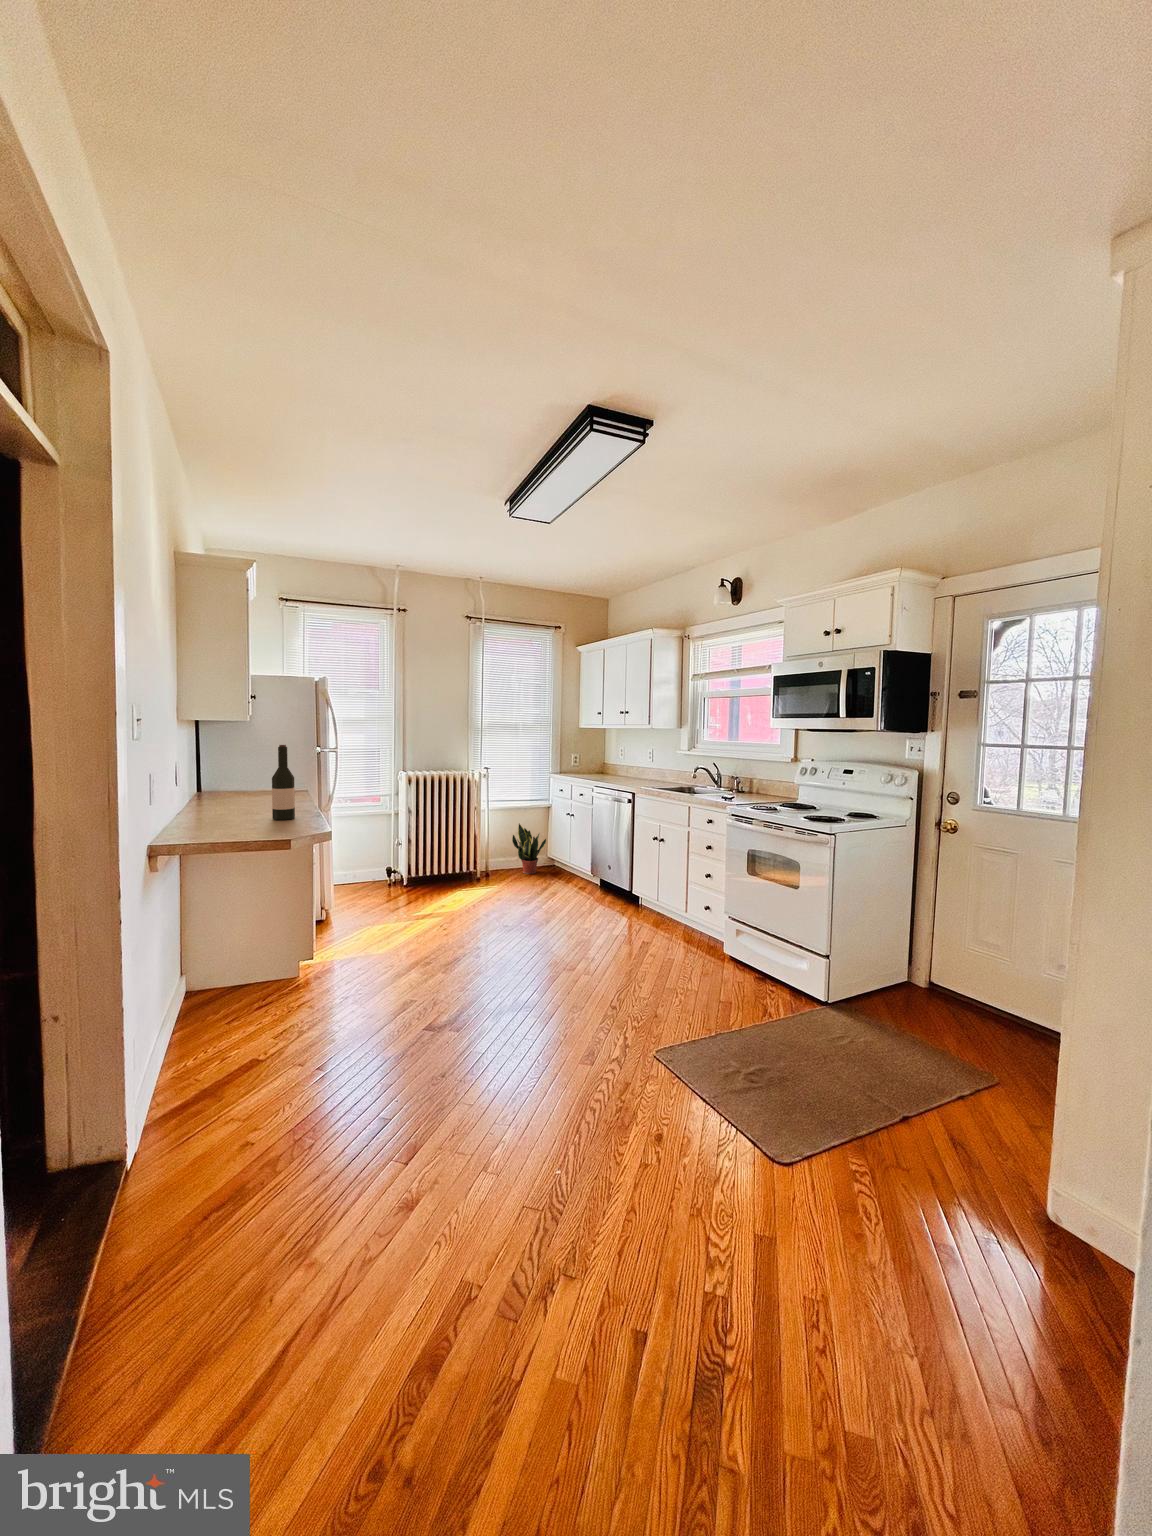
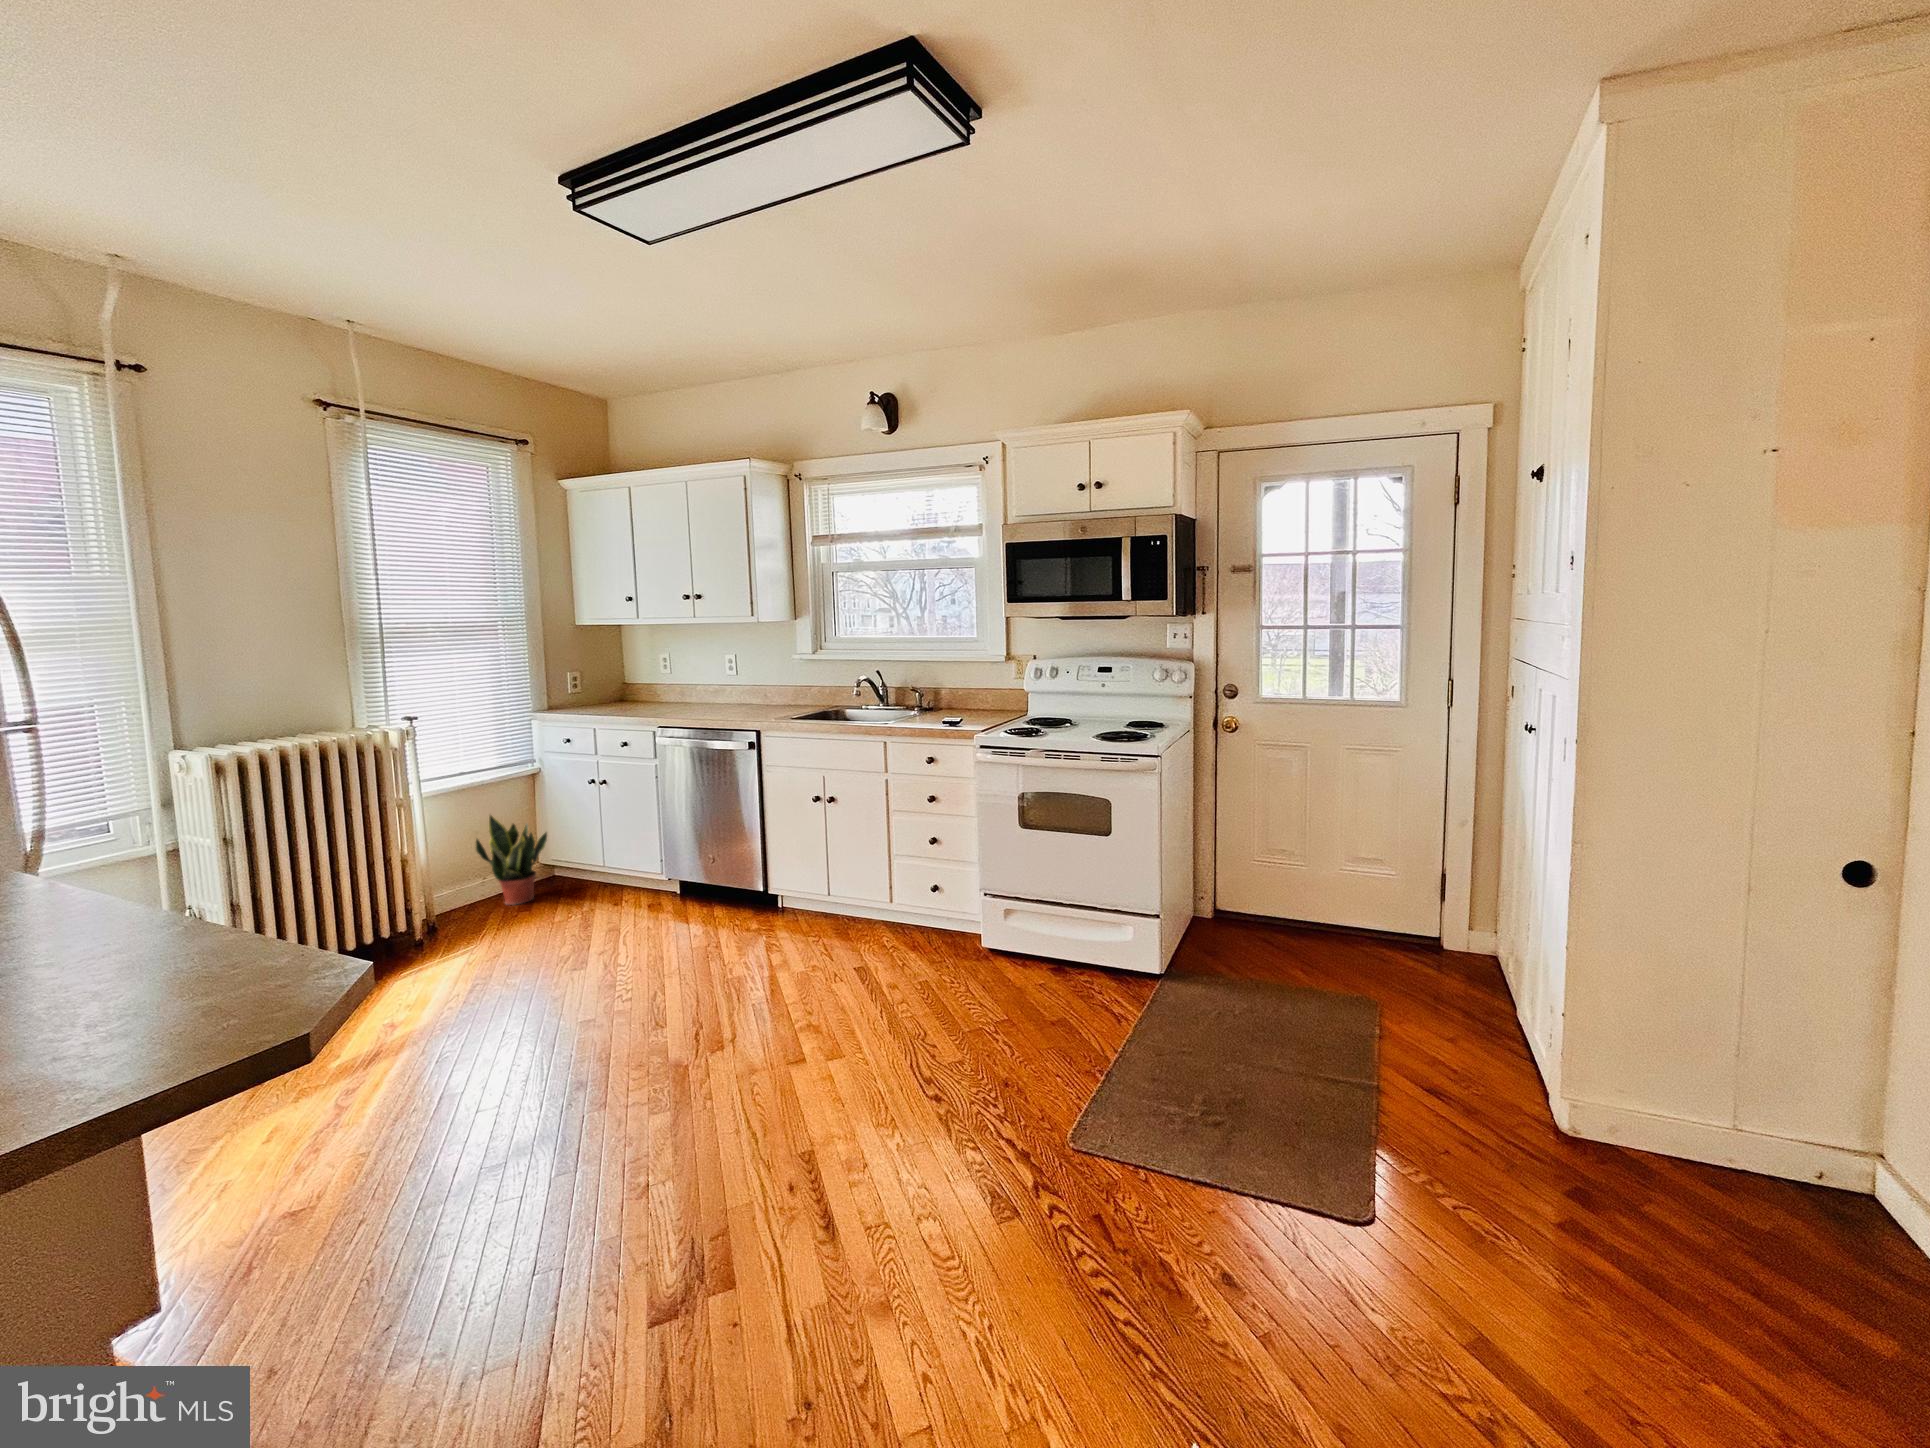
wine bottle: present [272,745,295,820] -> none [76,737,190,995]

